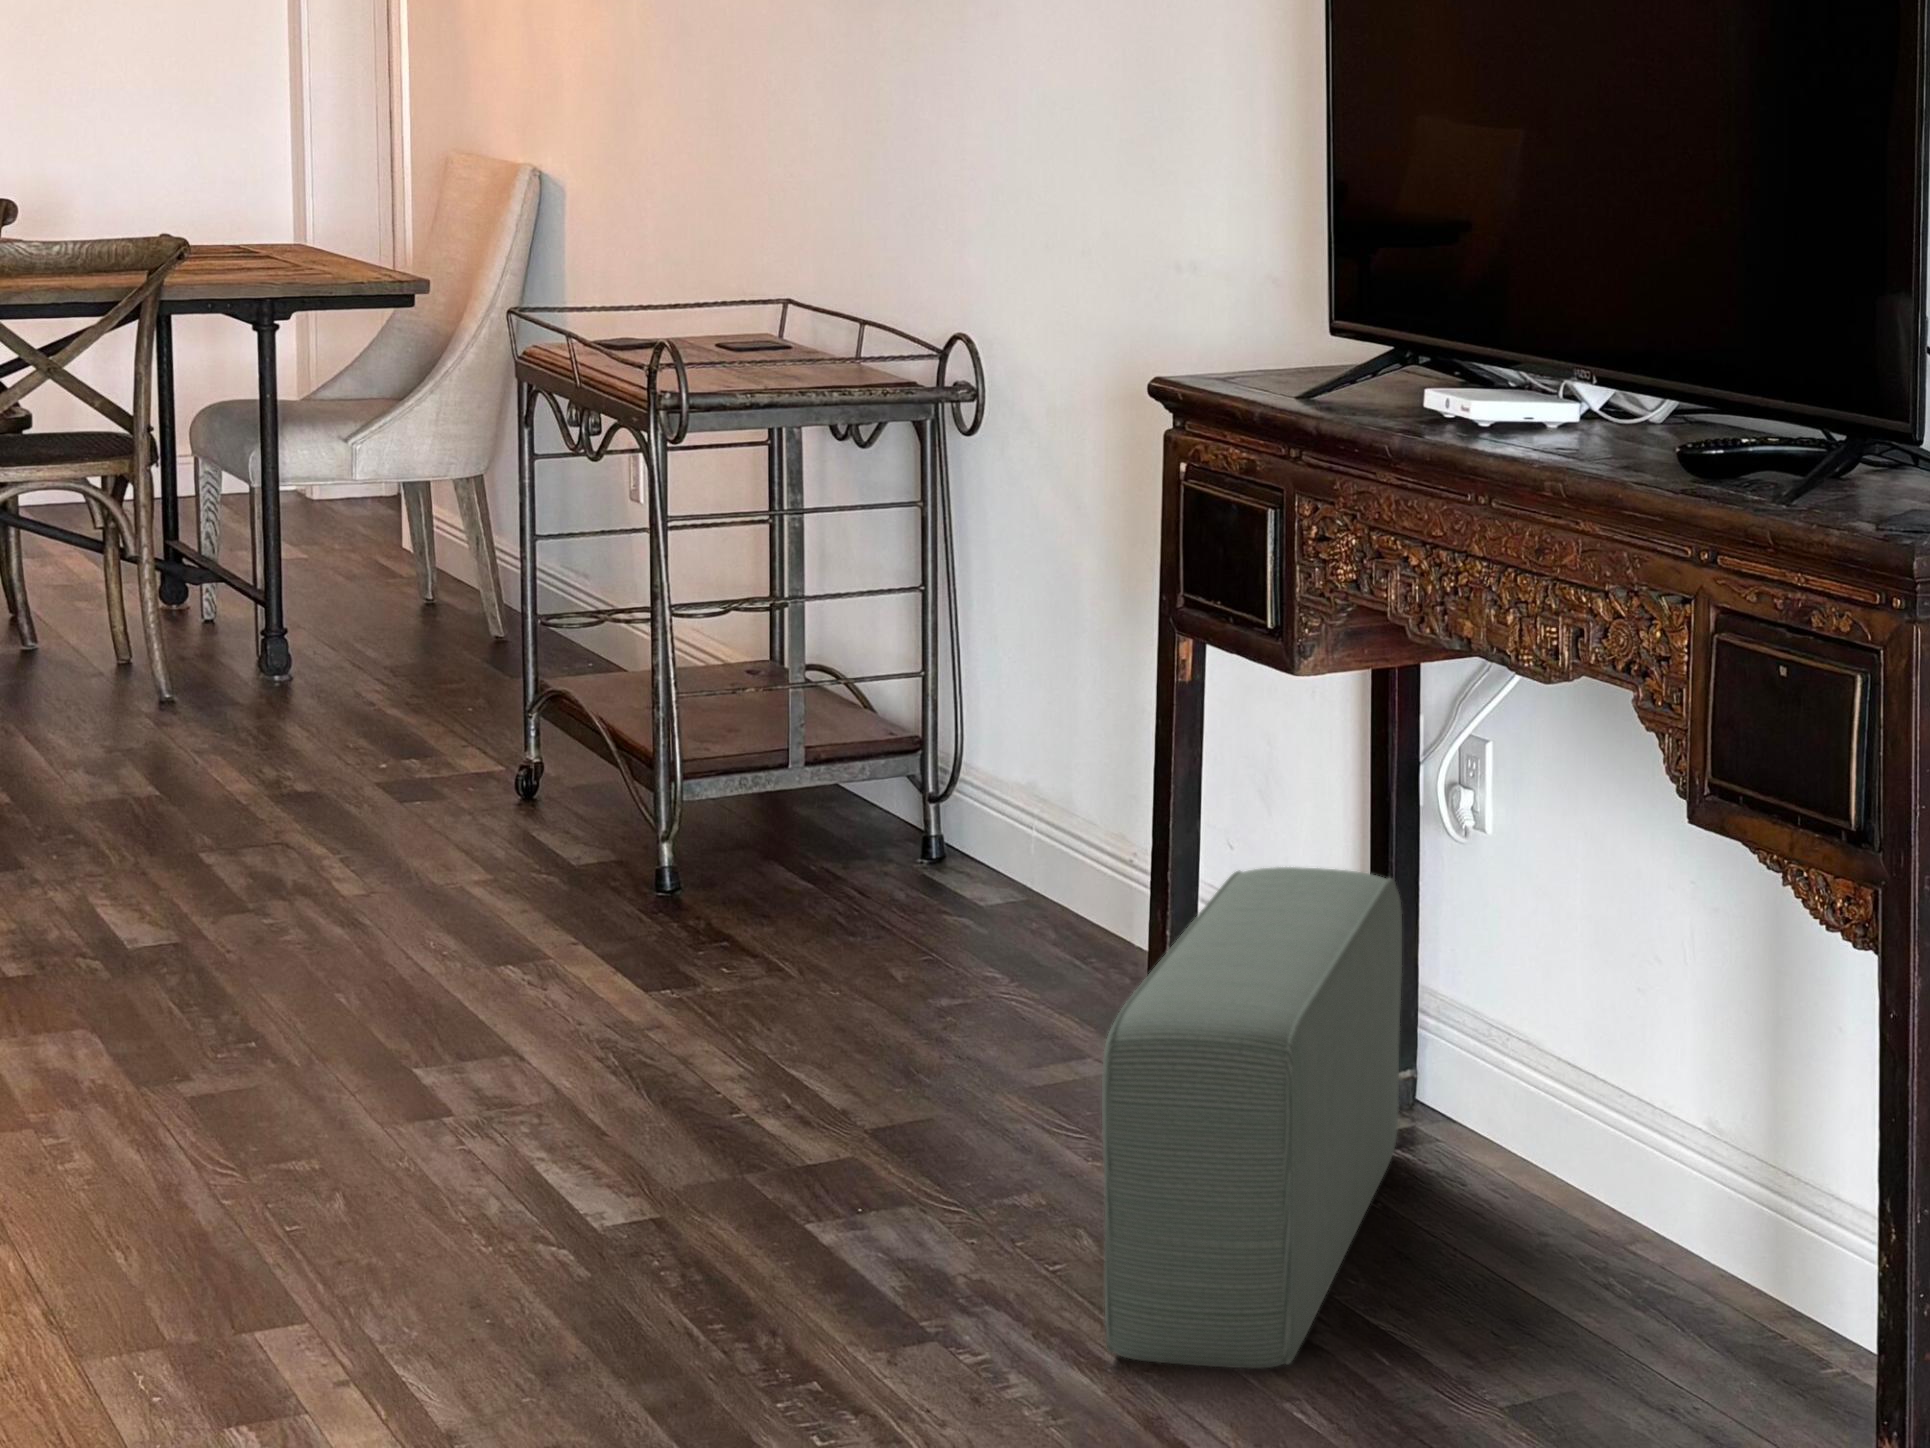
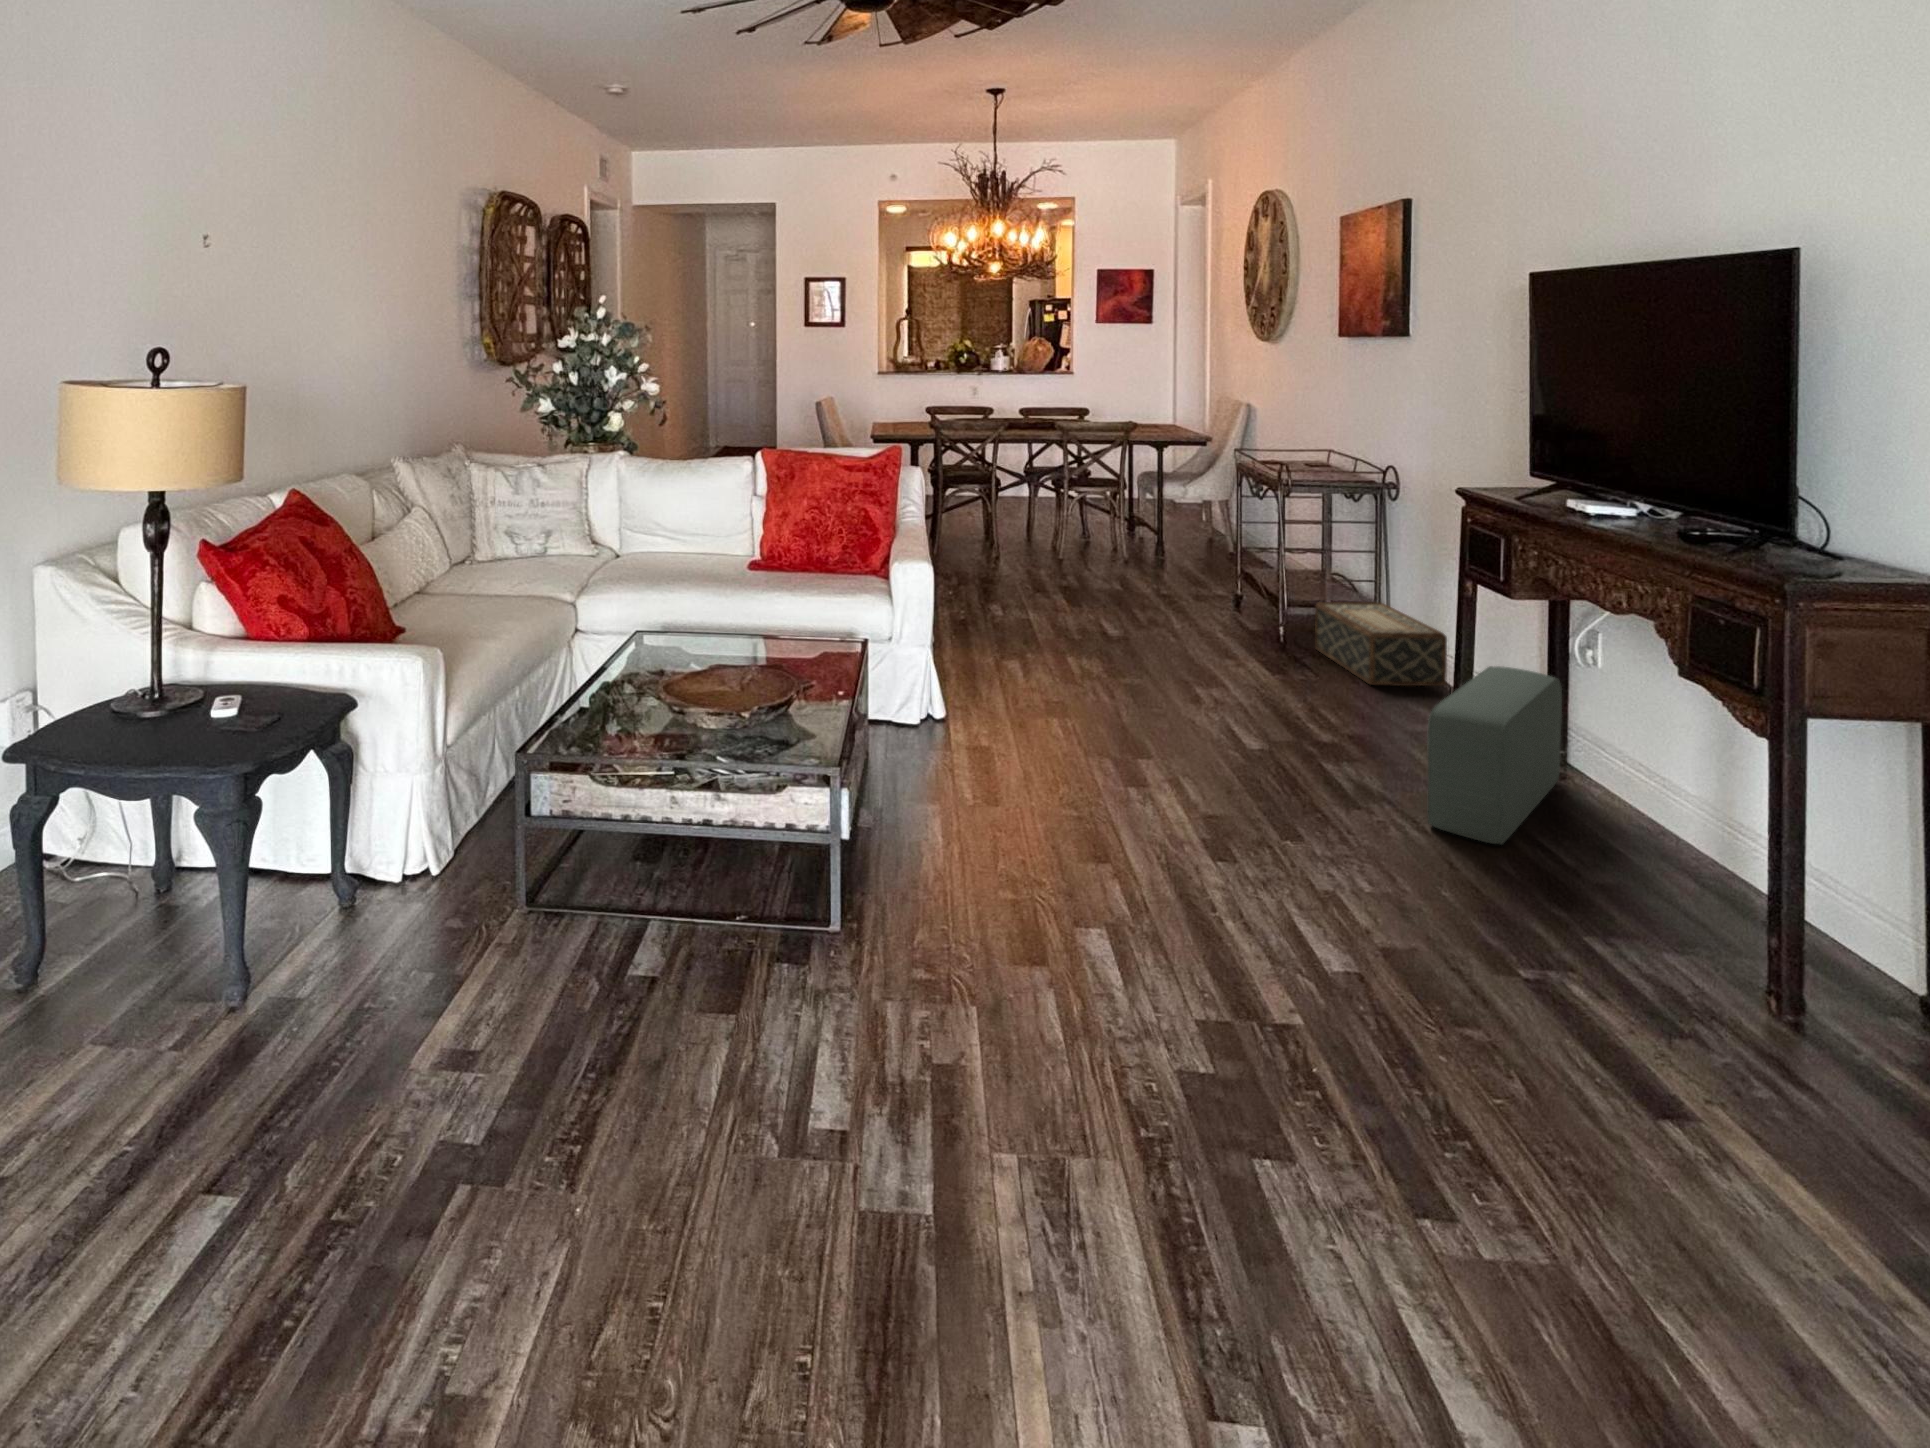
woven basket: none [758,731,1108,973] -> present [1315,602,1447,686]

